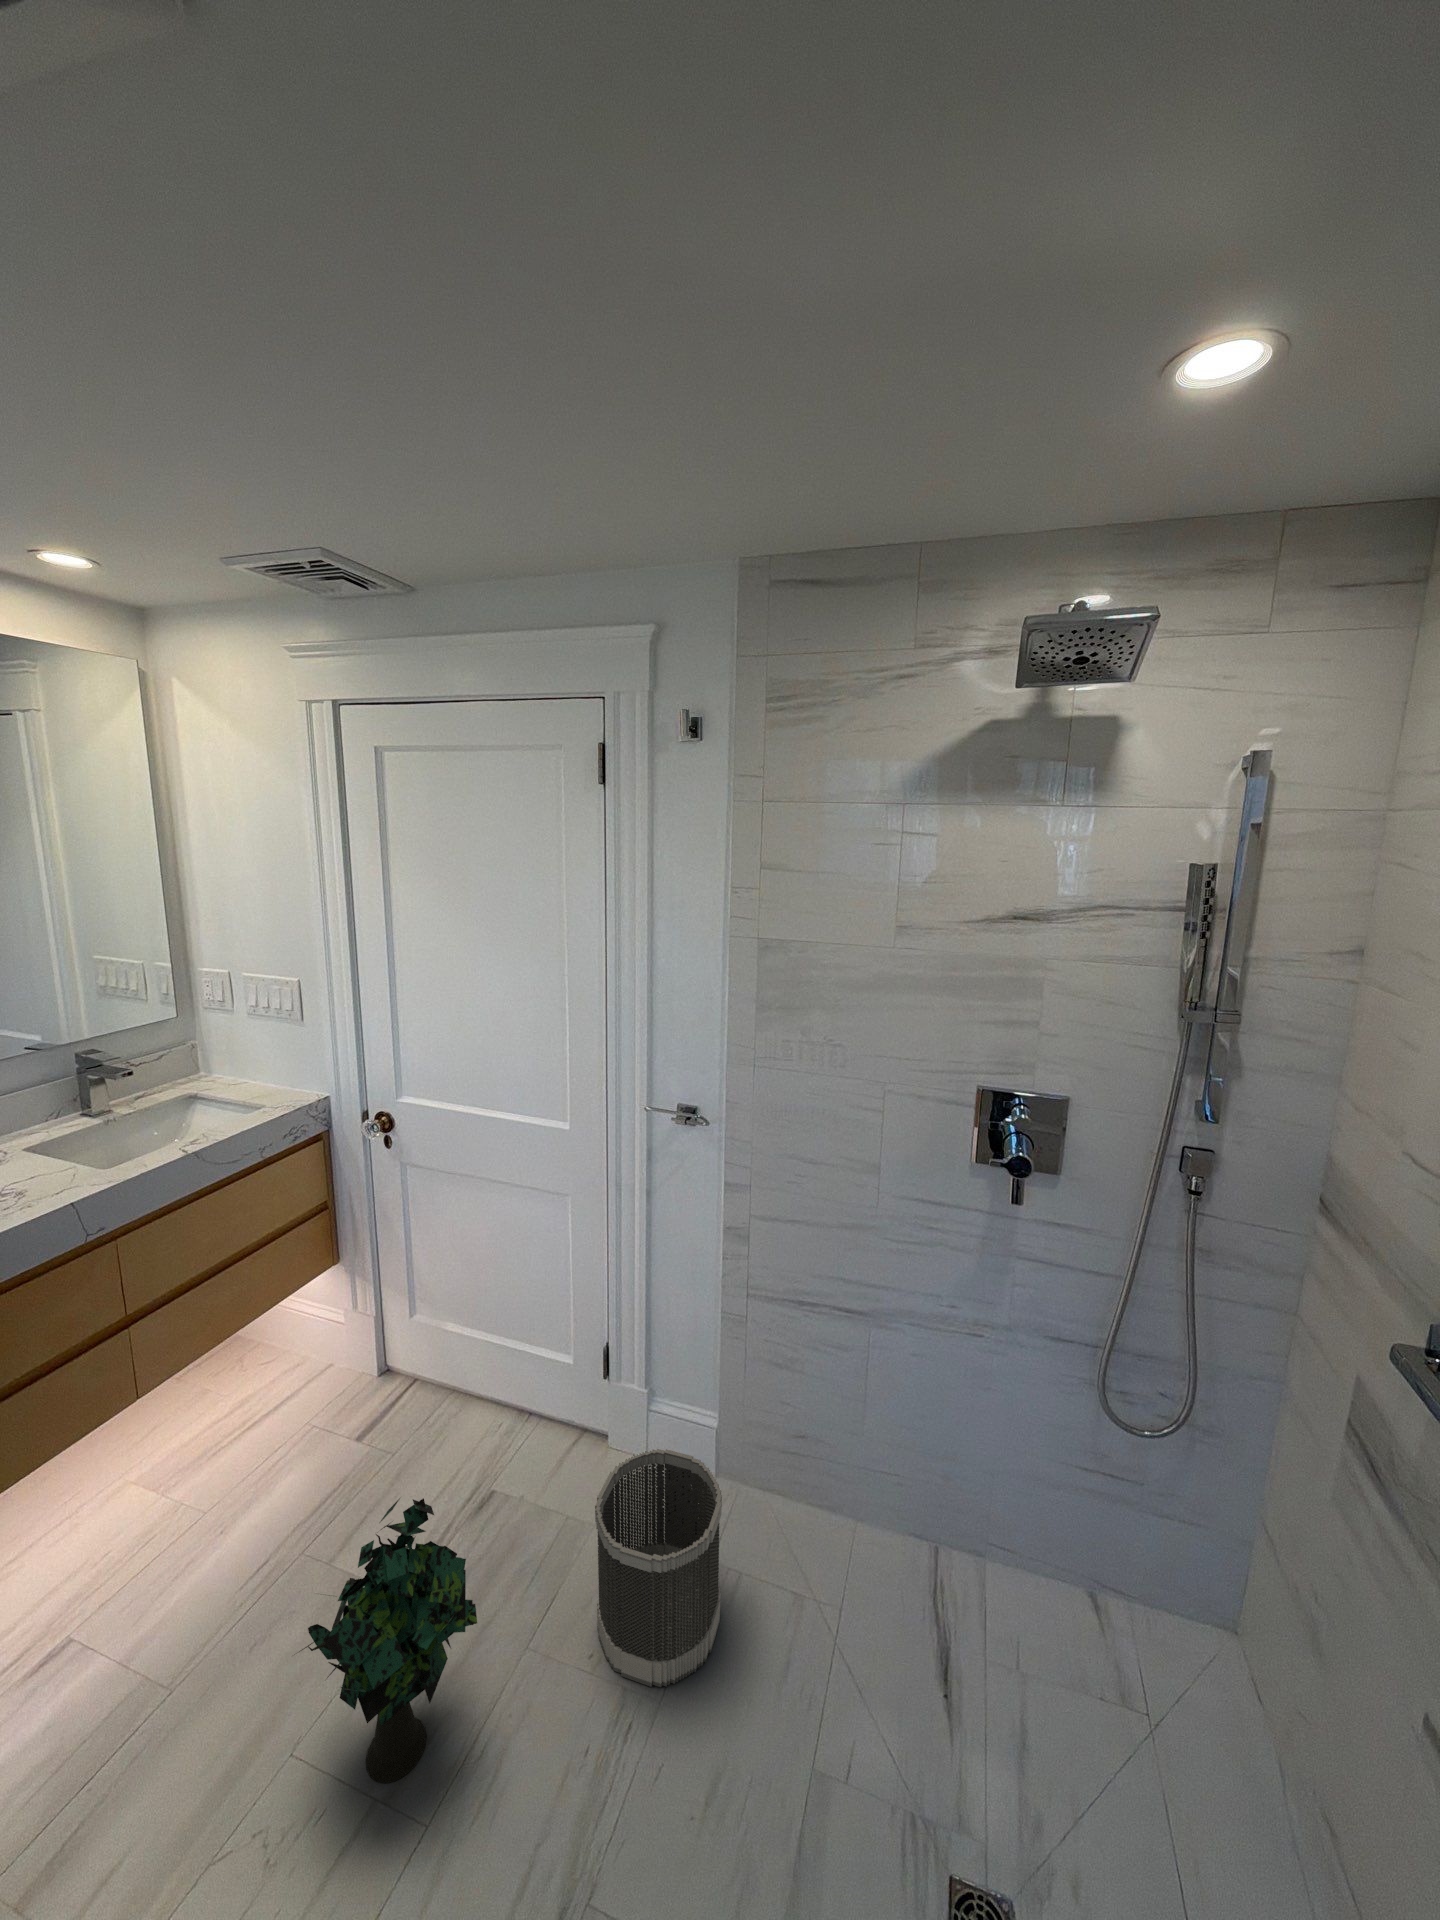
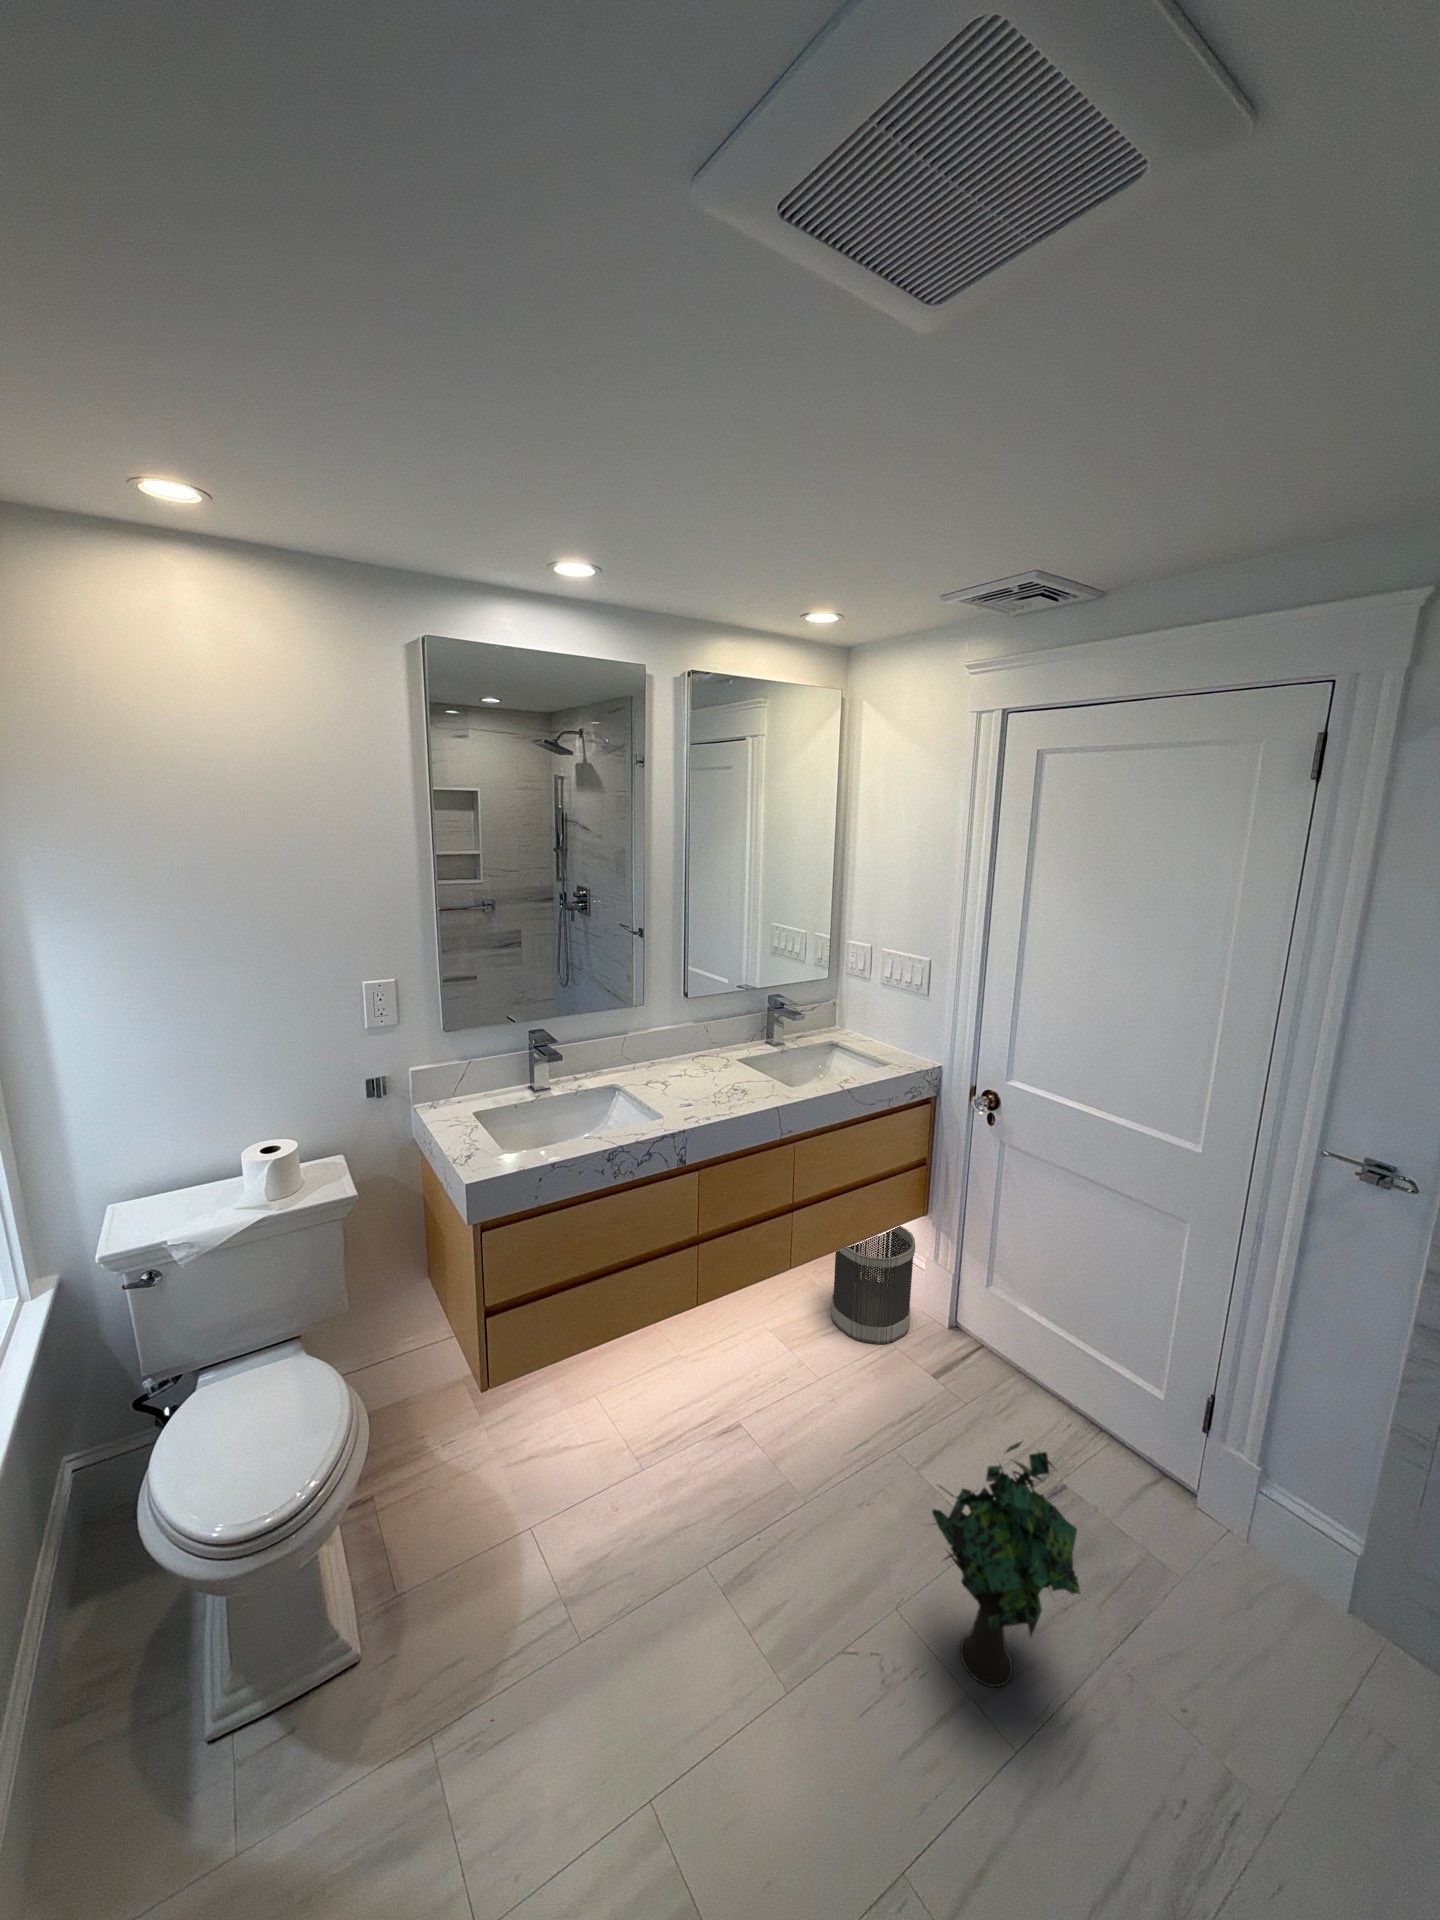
wastebasket: present [595,1449,722,1687] -> present [831,1226,915,1344]

